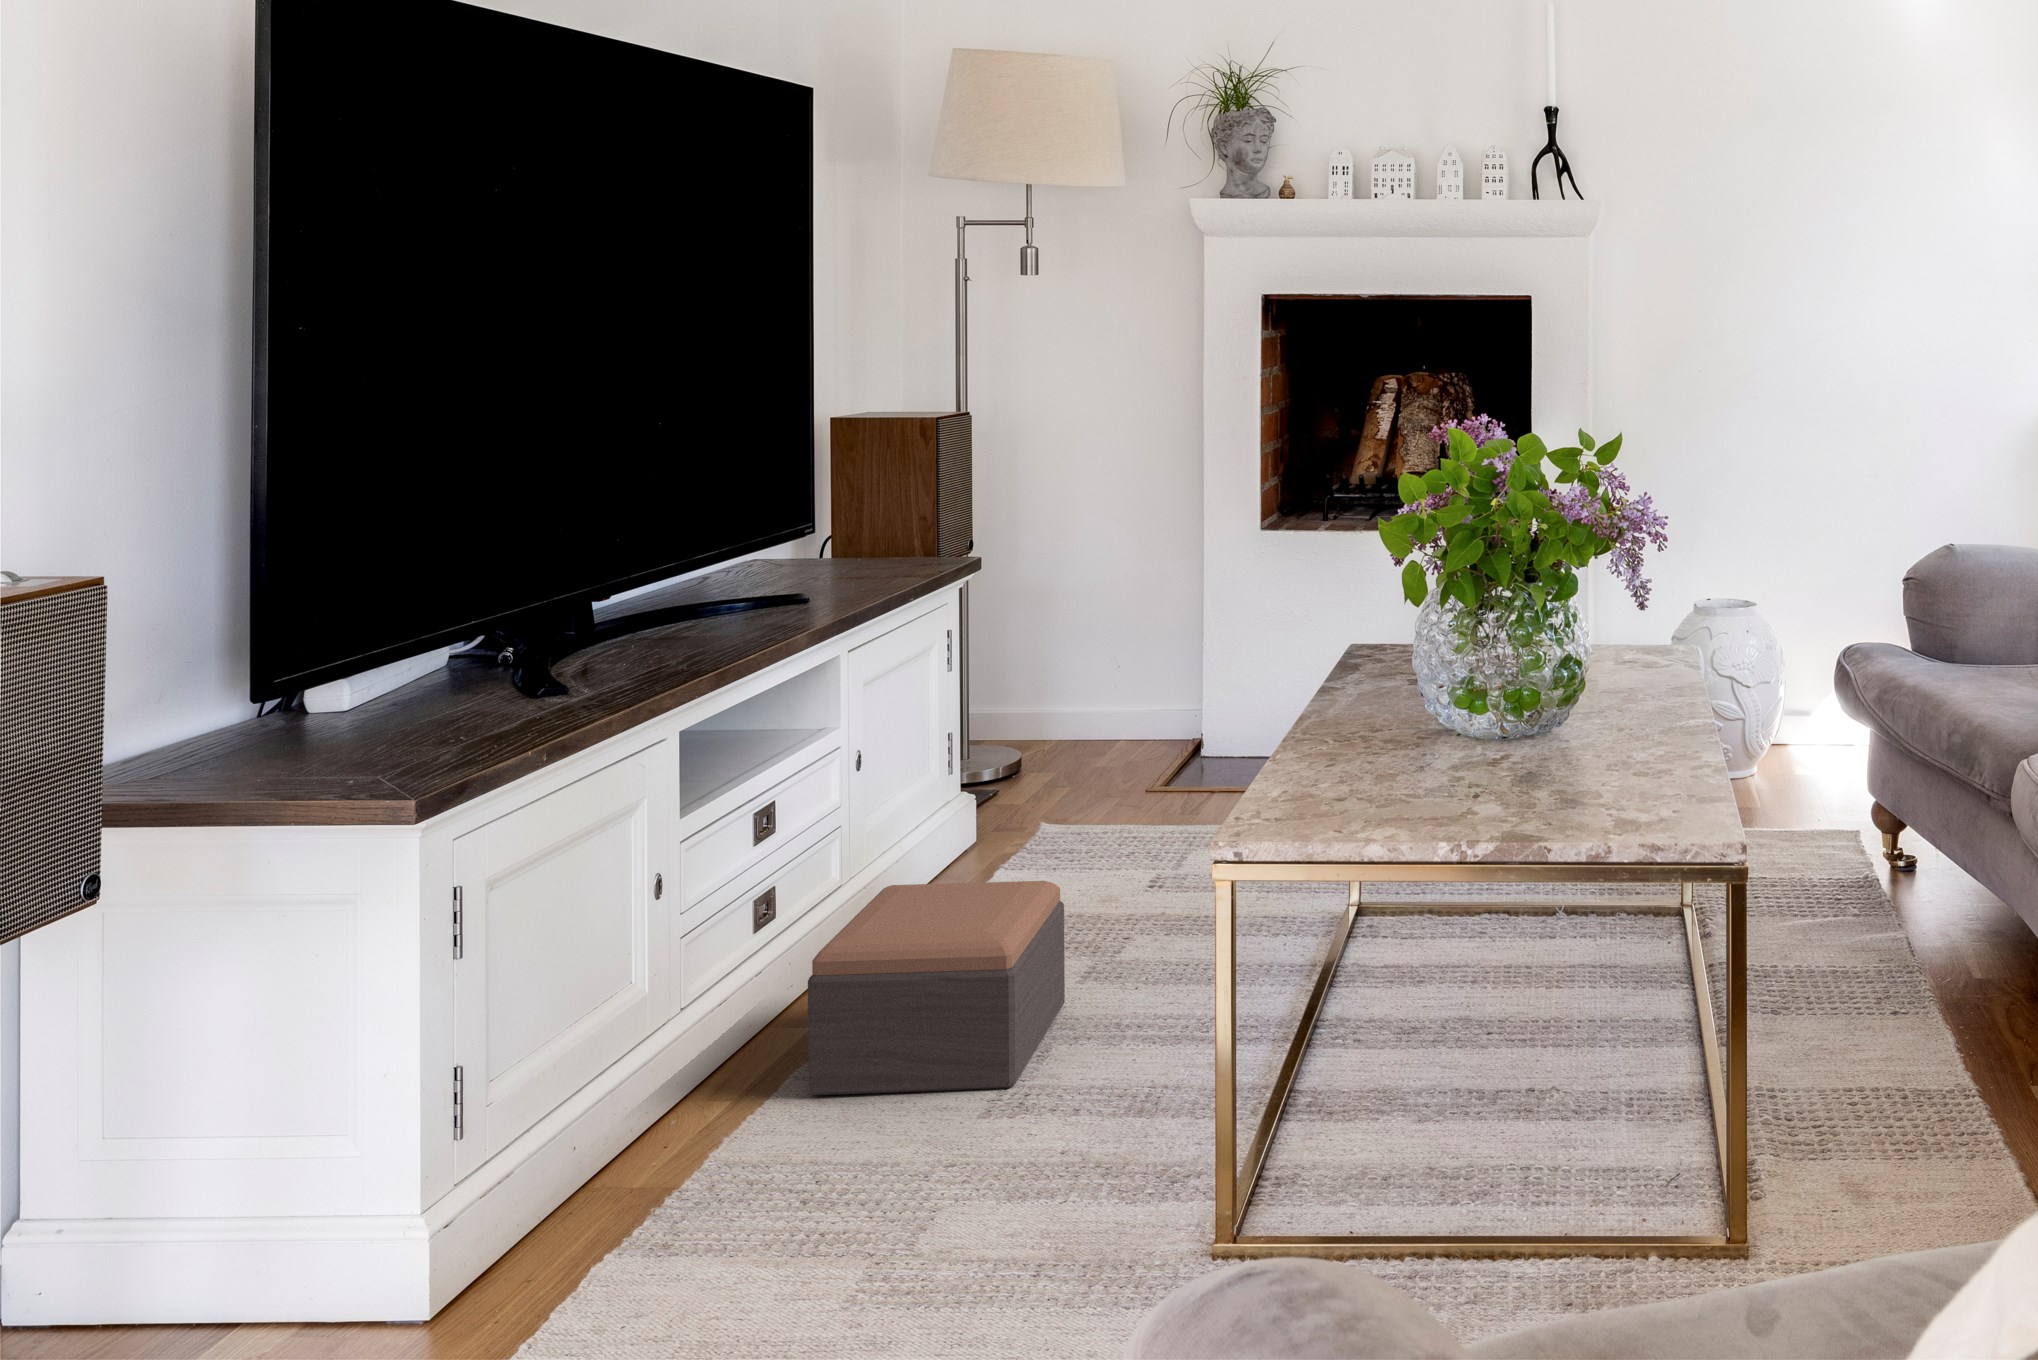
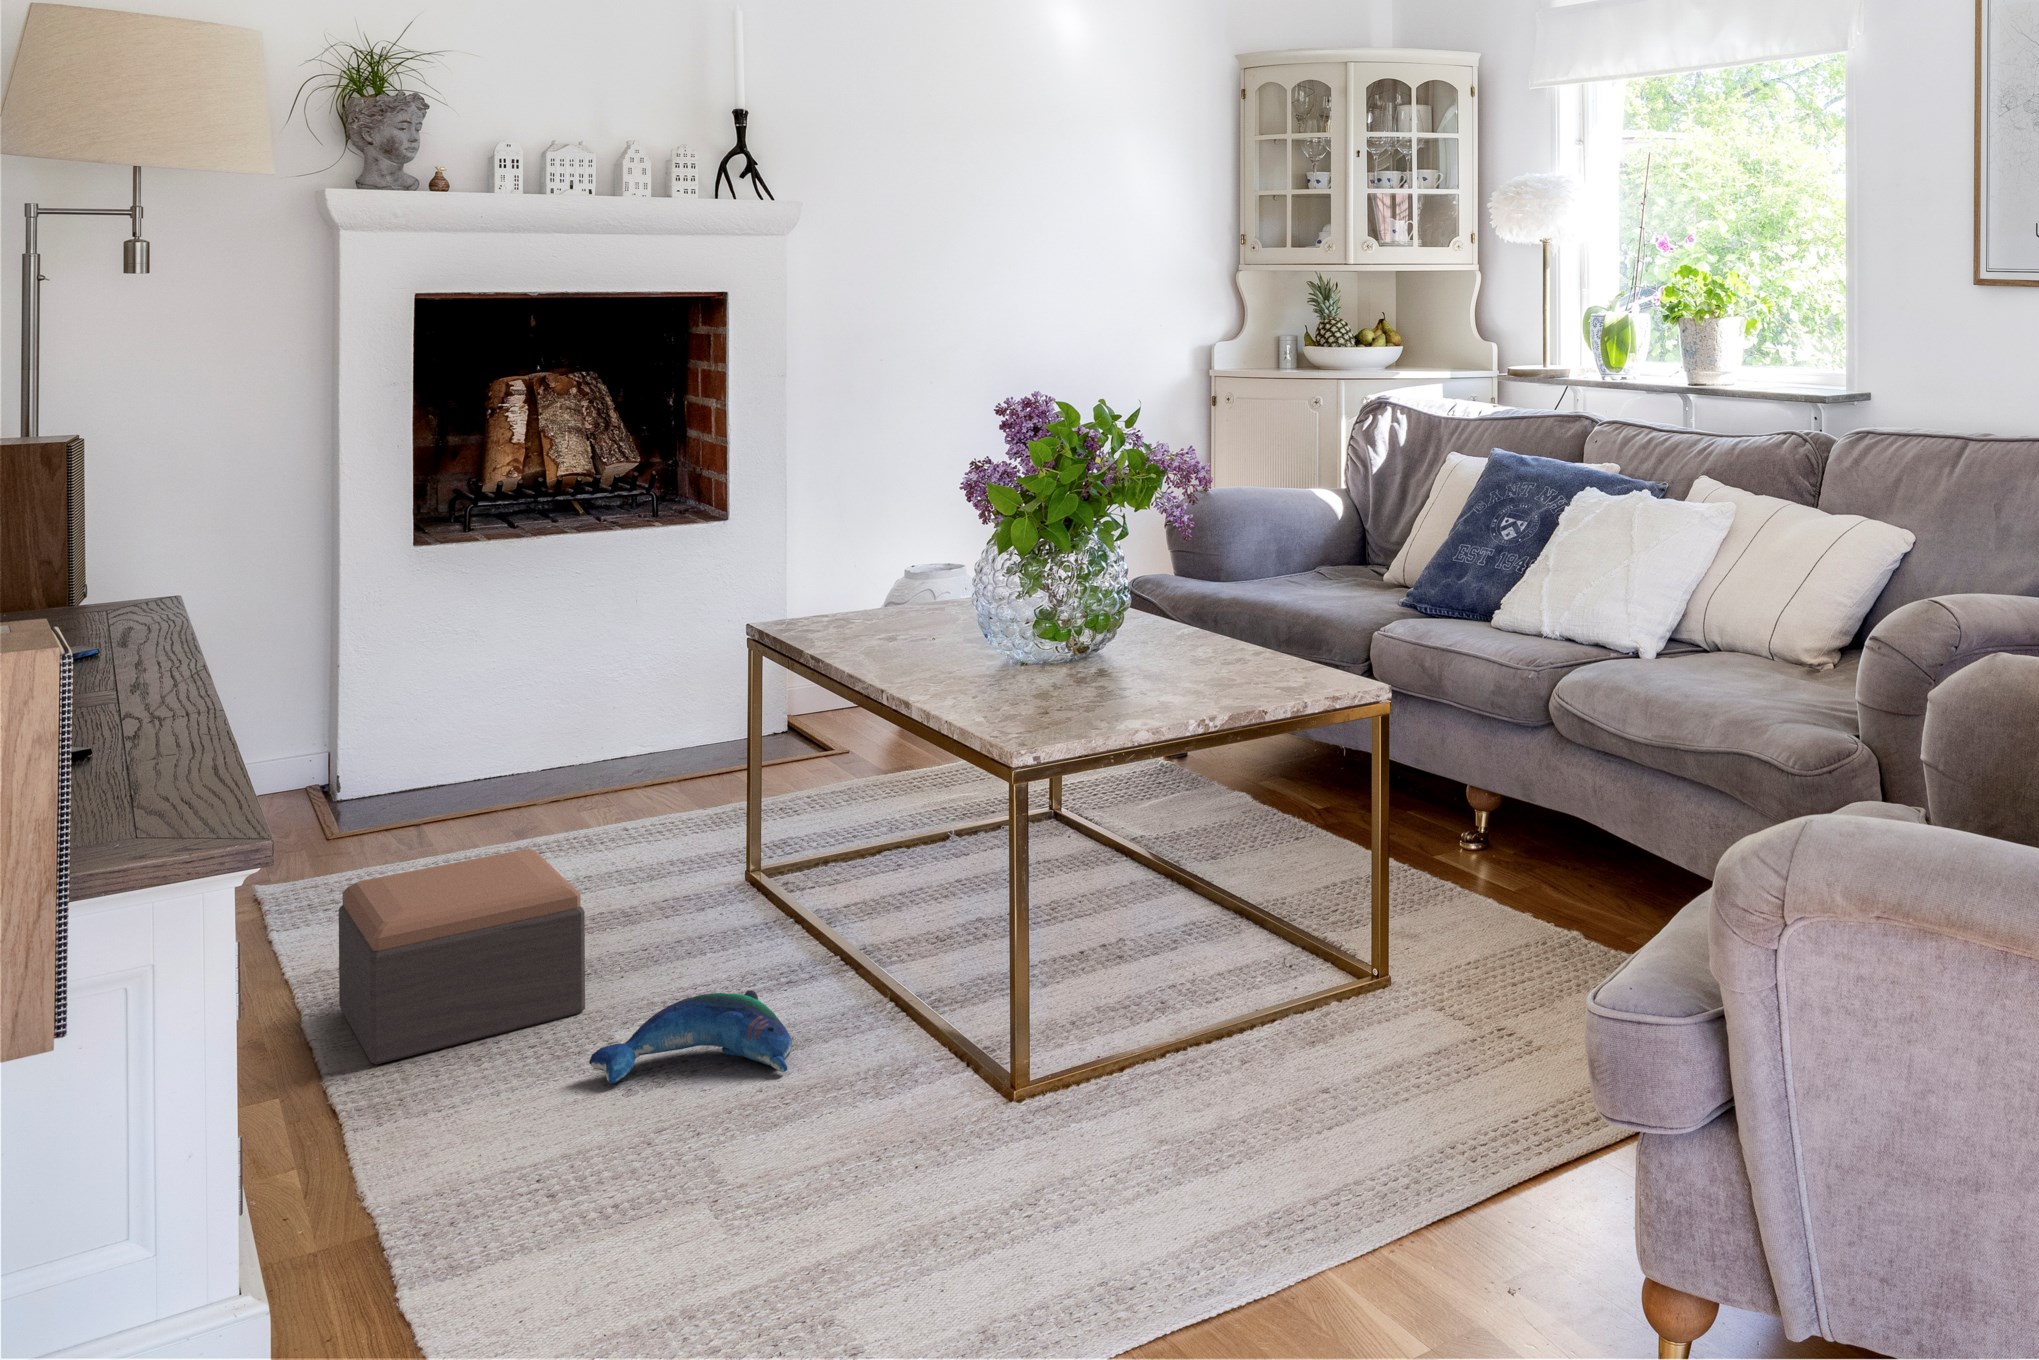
plush toy: none [896,1122,1076,1262] -> present [589,990,792,1083]

